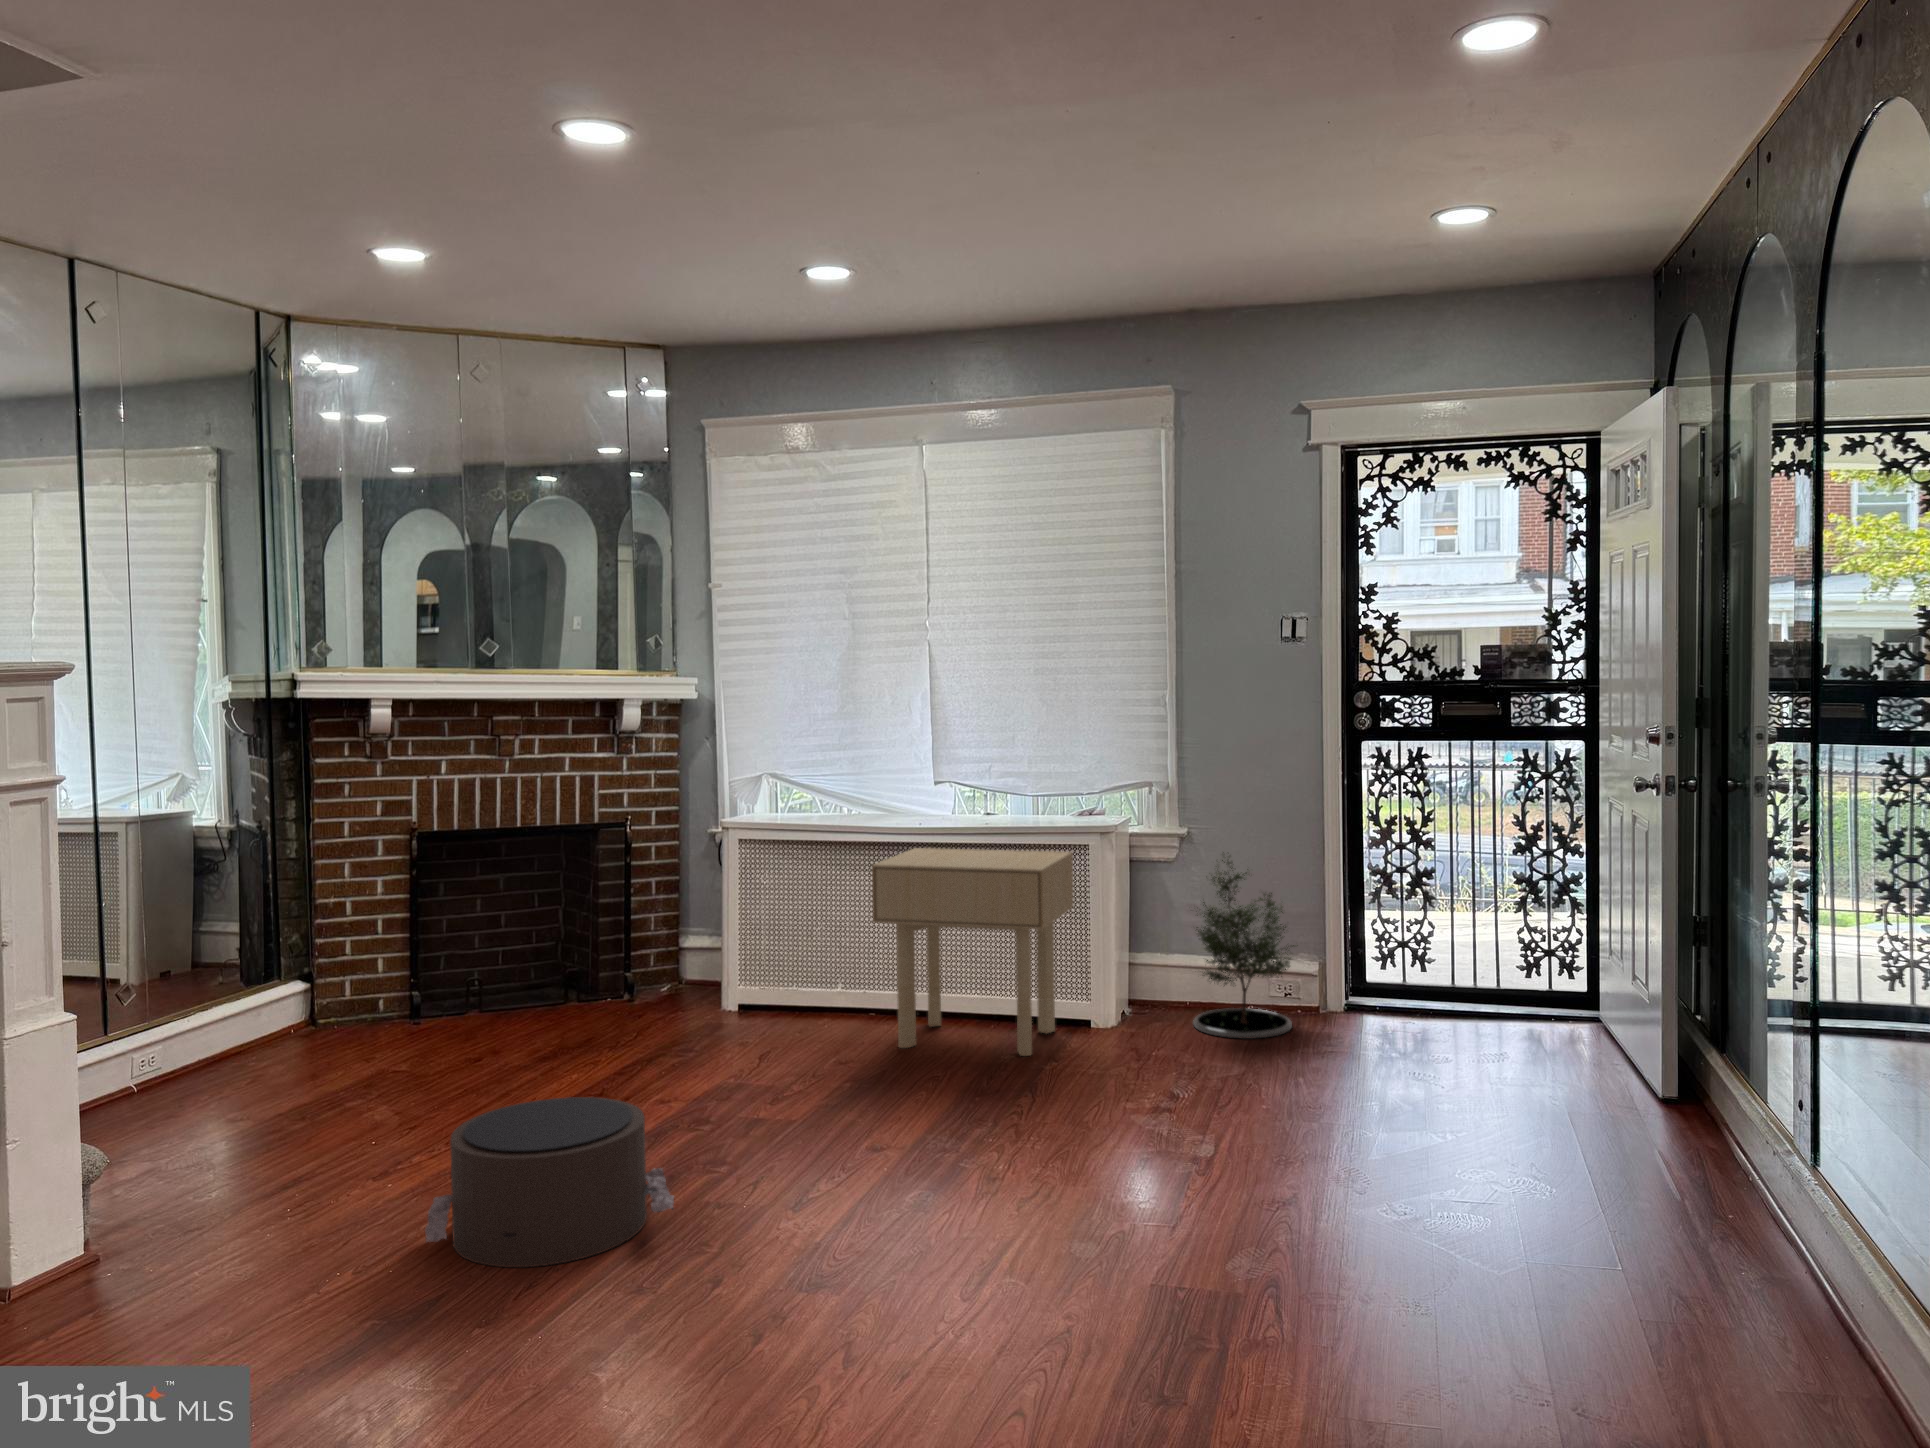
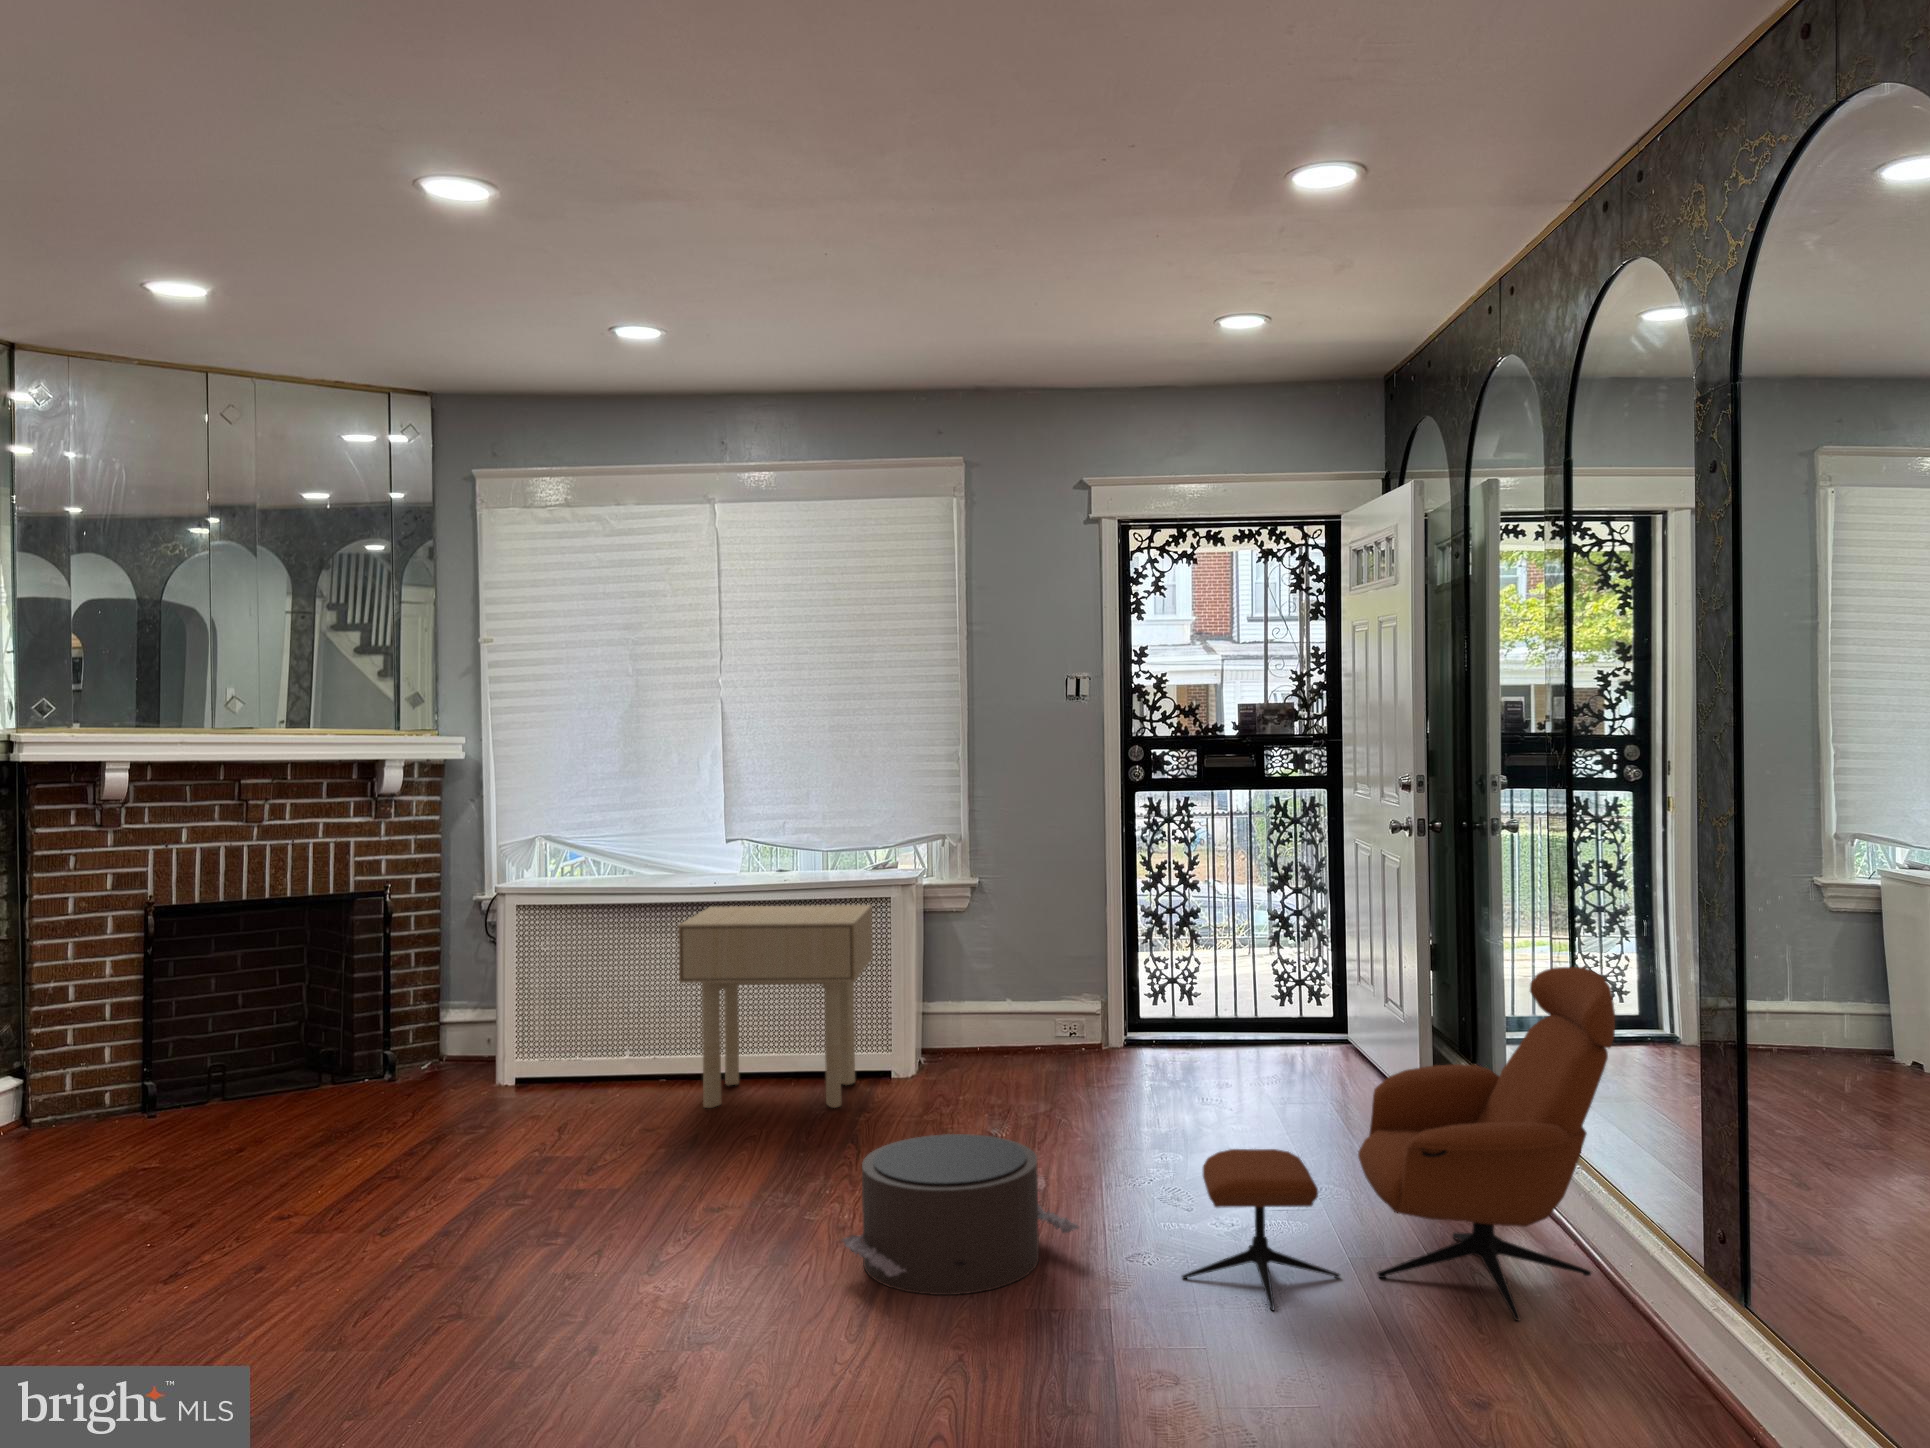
potted tree: present [1193,852,1298,1039] -> none [980,899,1084,1078]
lounge chair: none [1322,953,1850,1367] -> present [1182,967,1615,1321]
pouf: present [425,1097,674,1267] -> present [842,1134,1079,1295]

